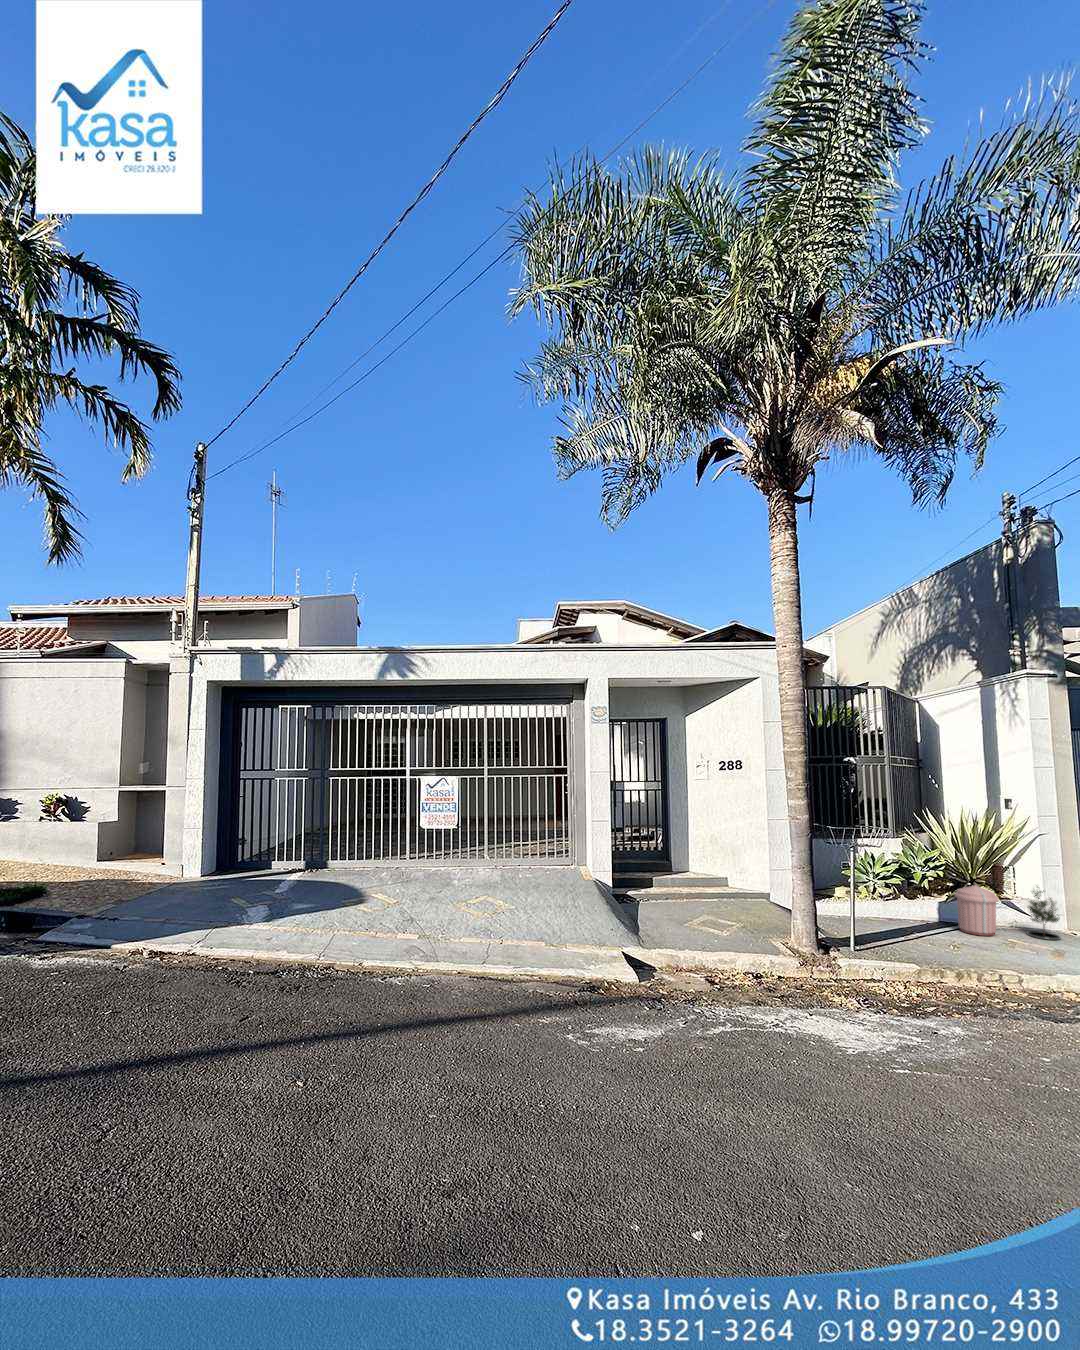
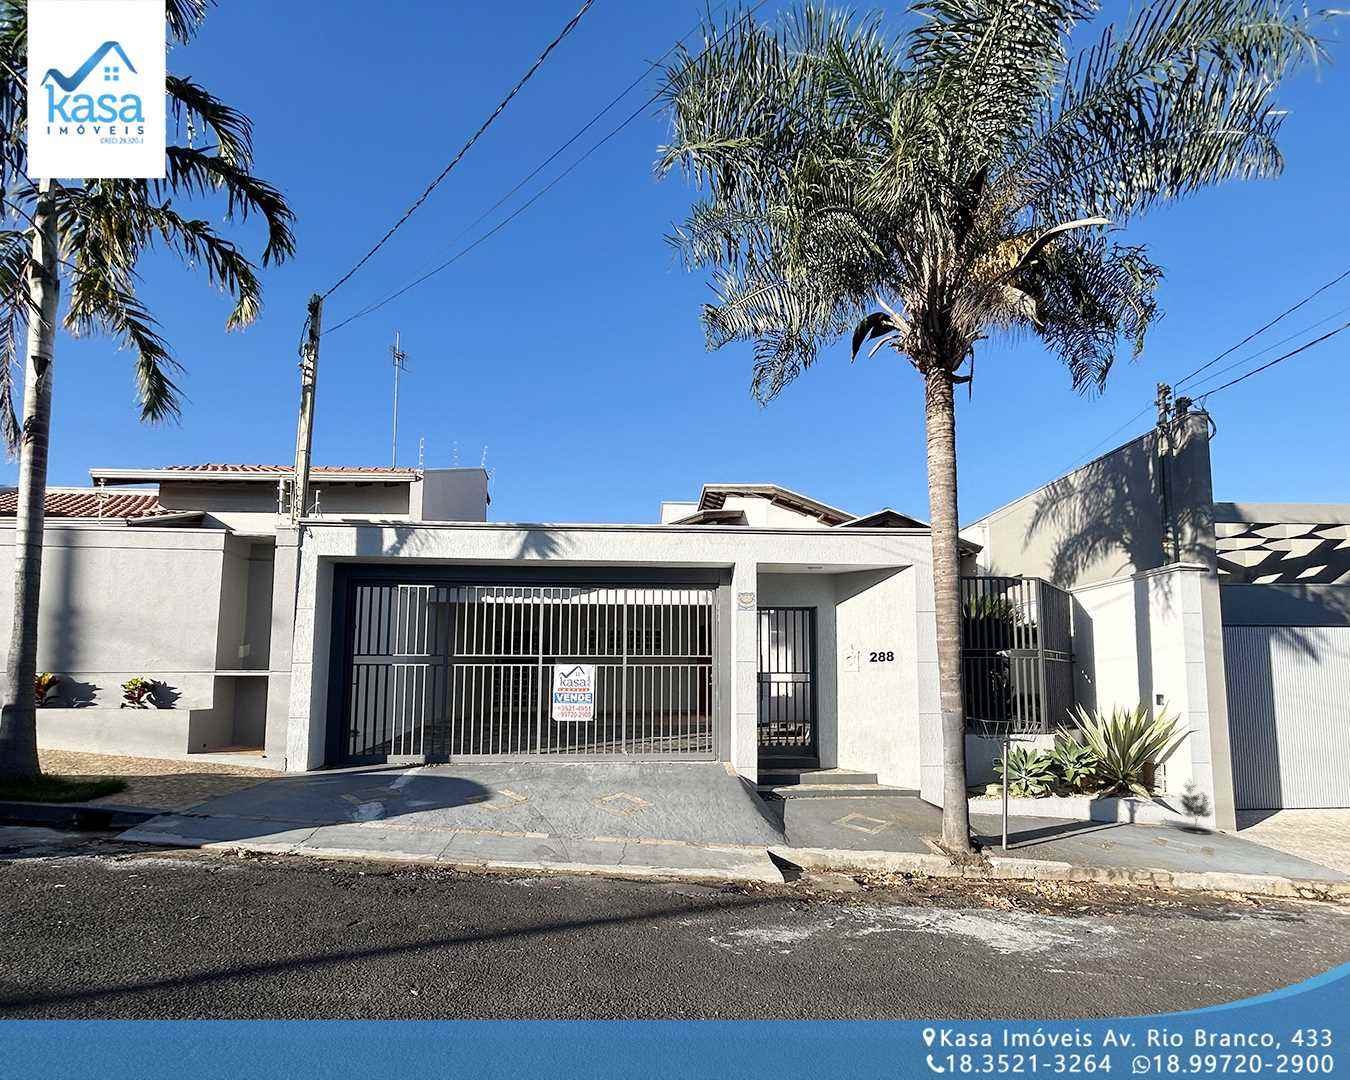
trash can: present [955,885,998,936] -> none [1108,779,1151,830]

